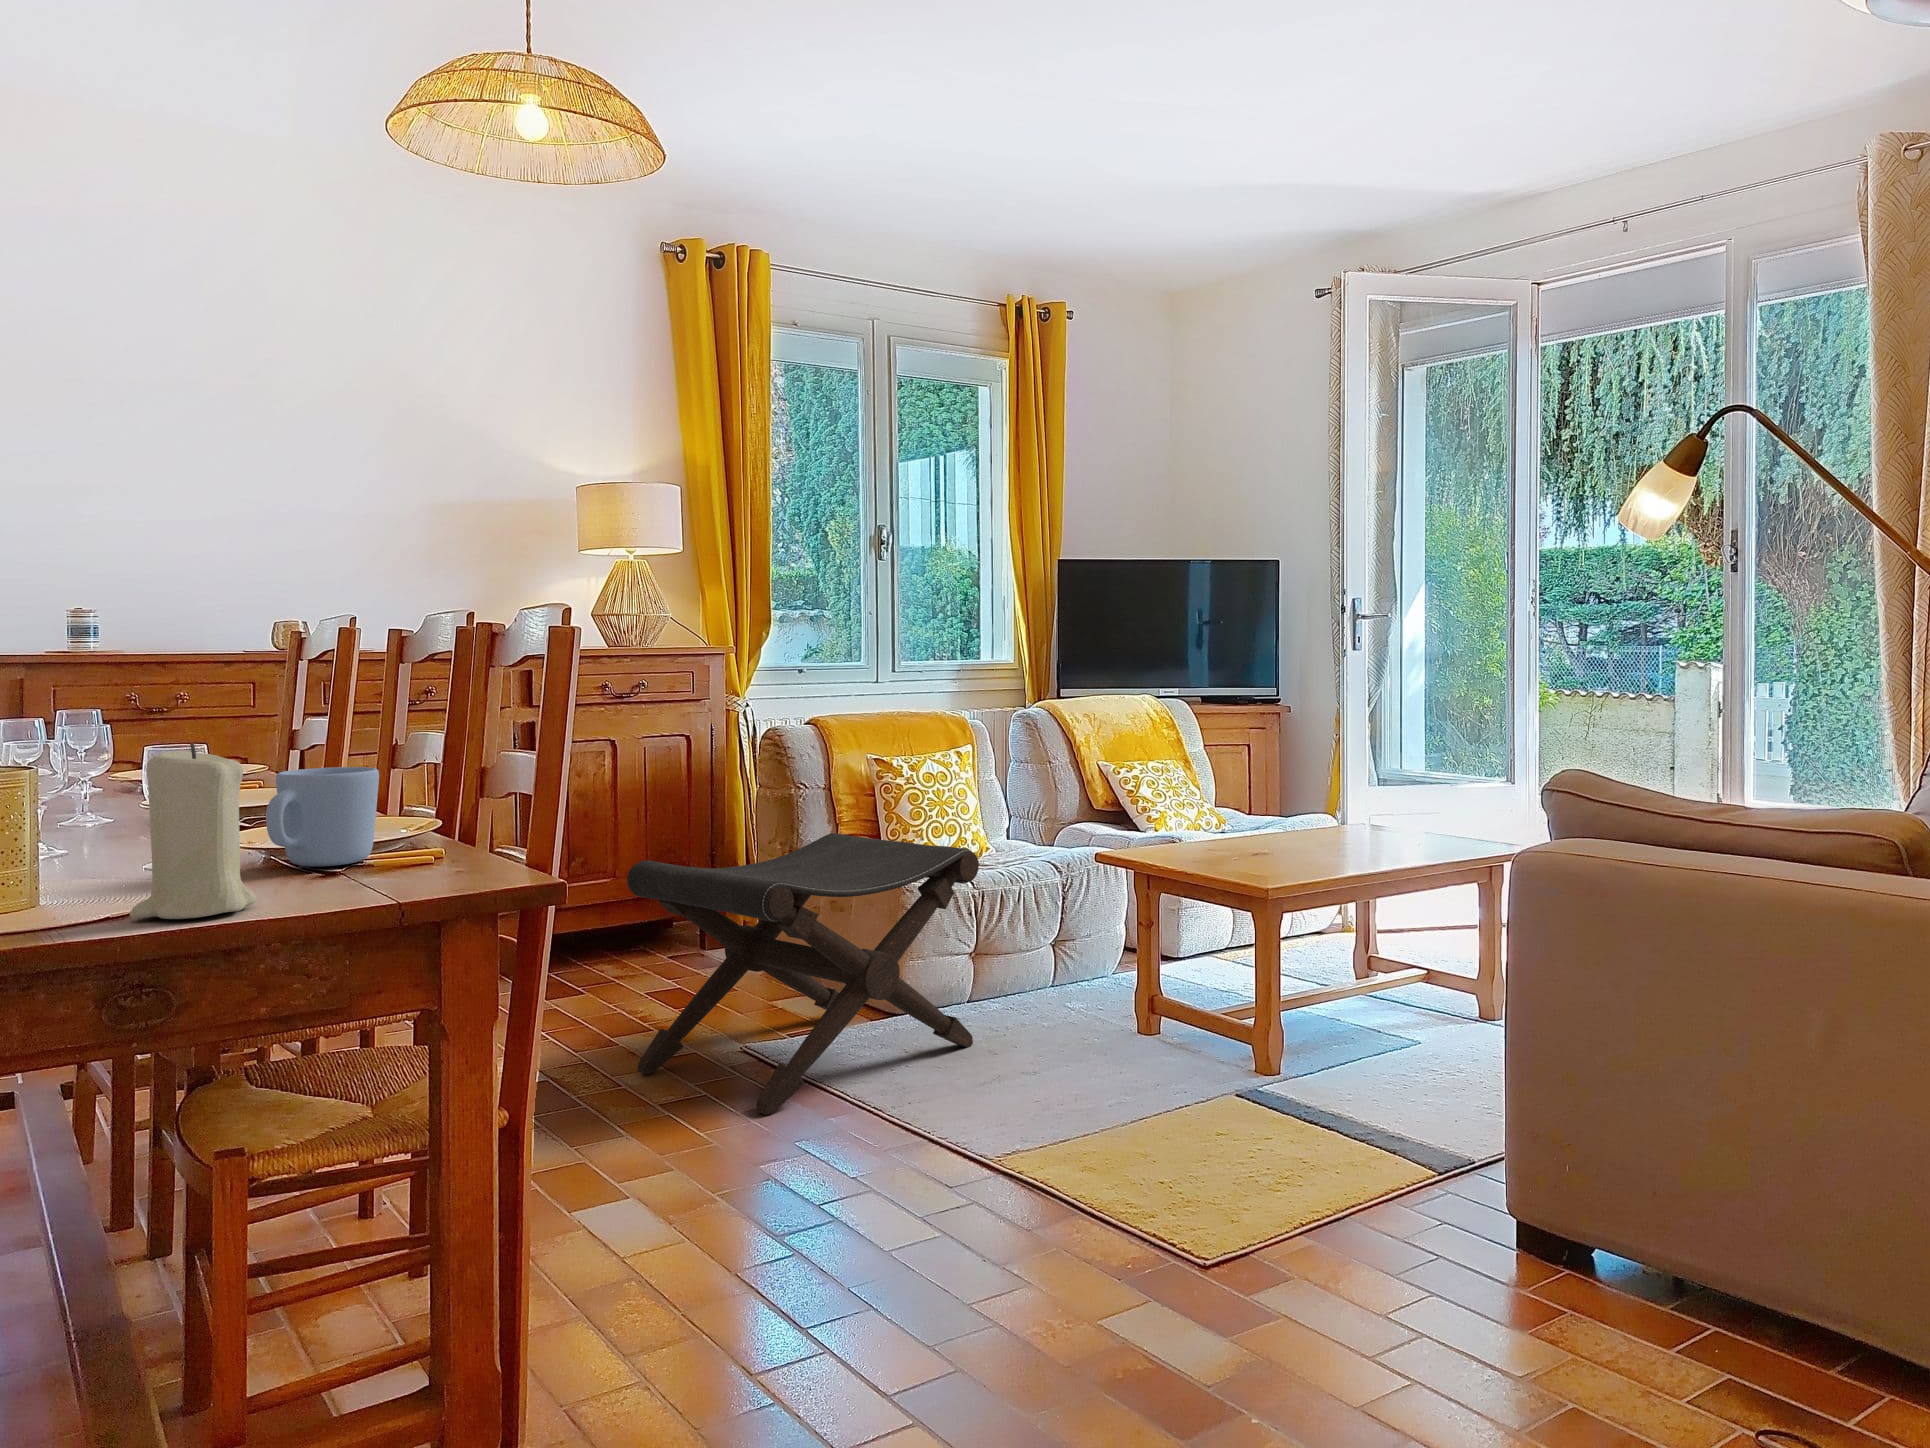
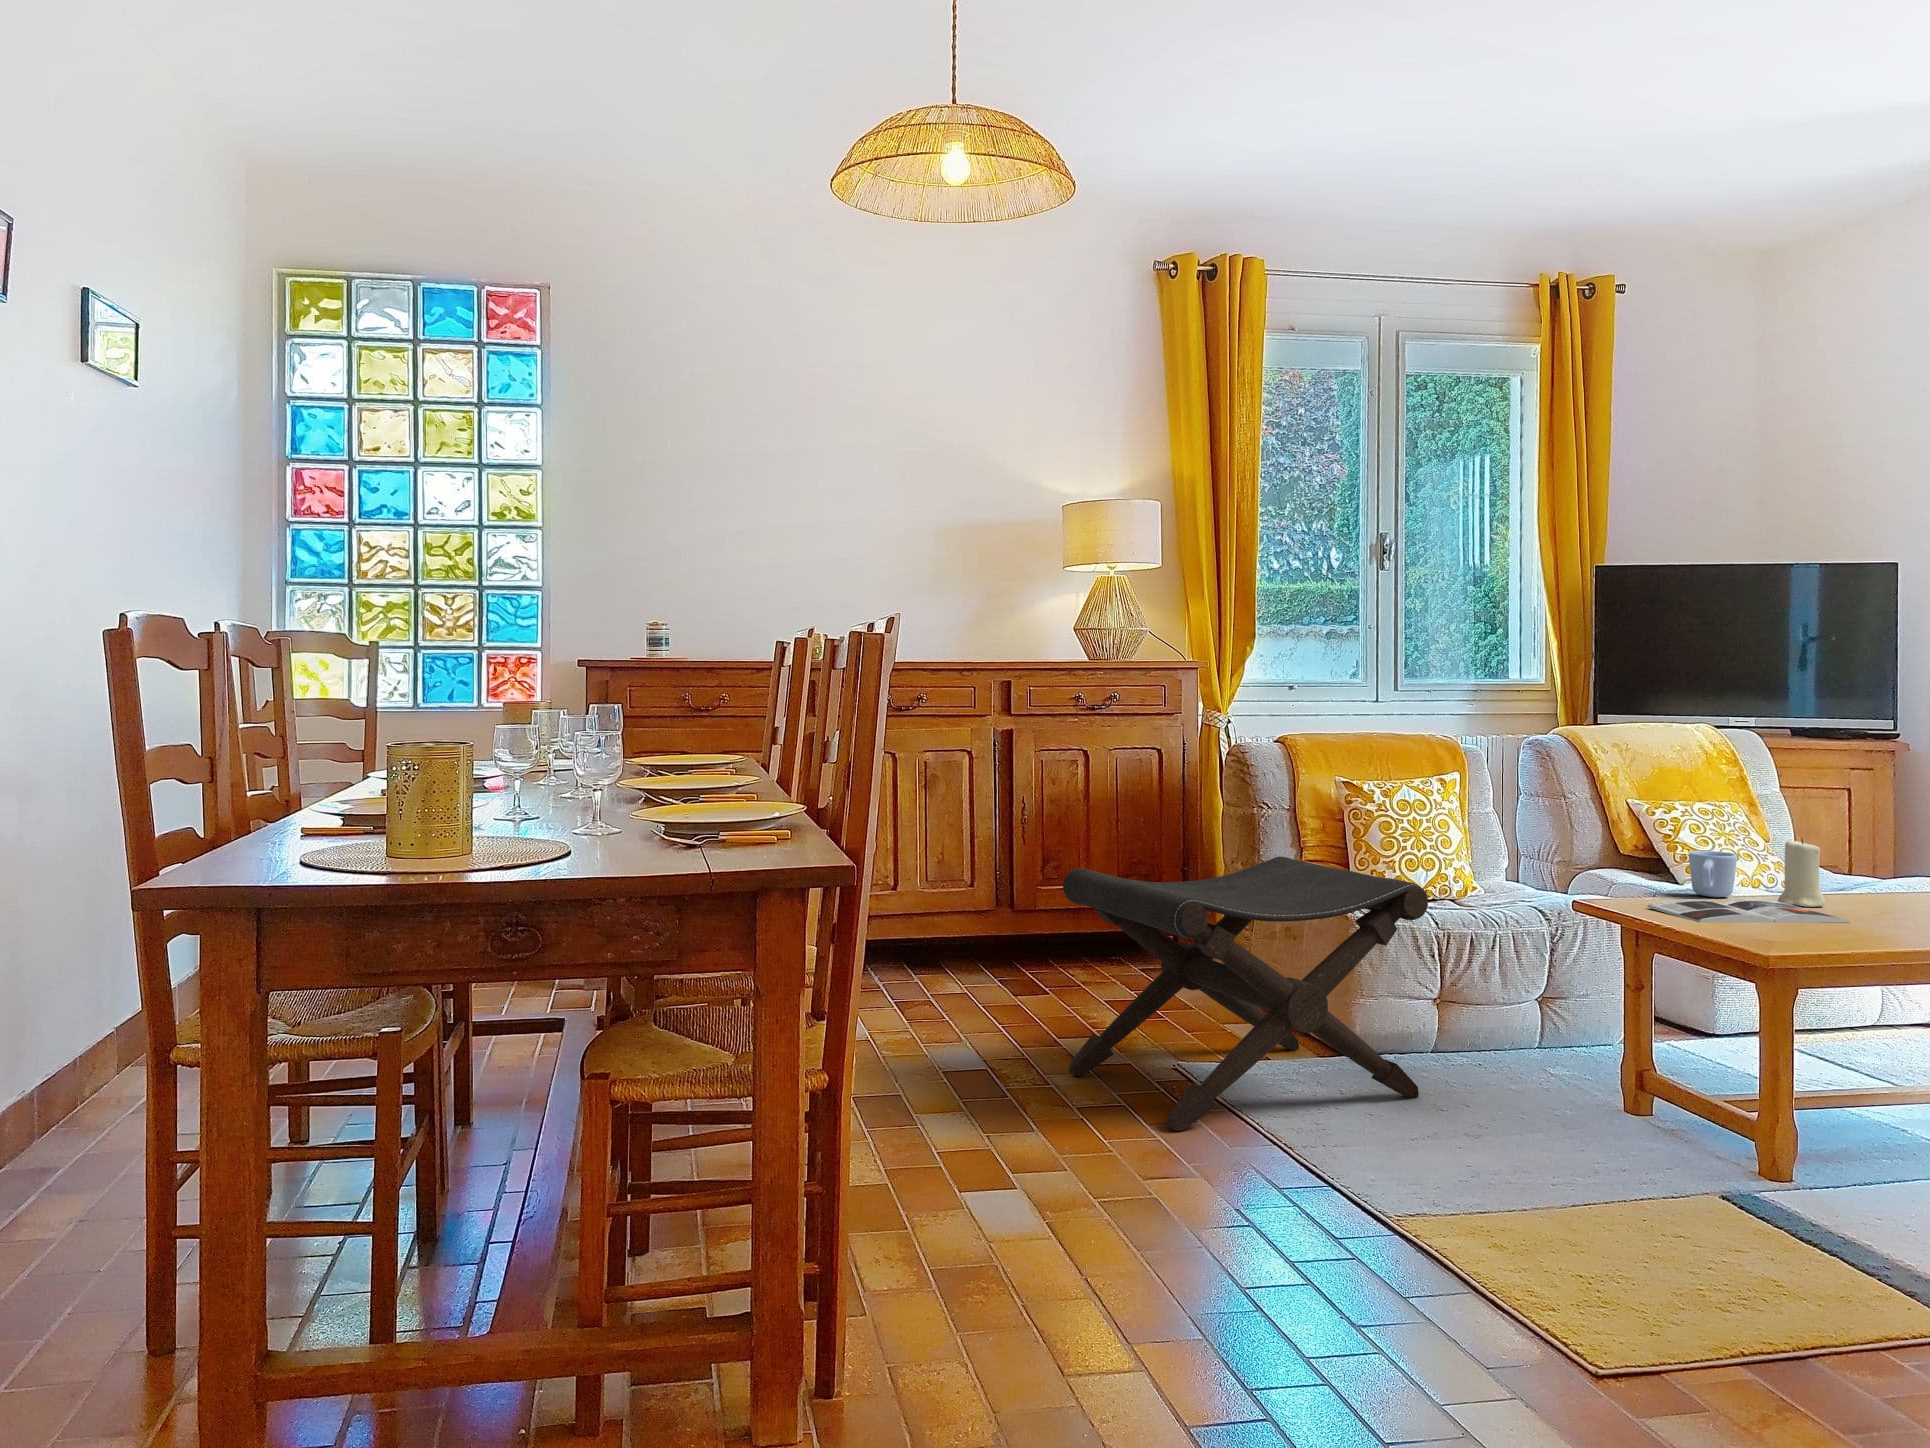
candle: present [130,743,257,919] -> present [1778,838,1825,907]
mug: present [266,767,379,867] -> present [1689,851,1737,897]
magazine: none [1146,840,1294,864] -> present [1646,899,1850,923]

